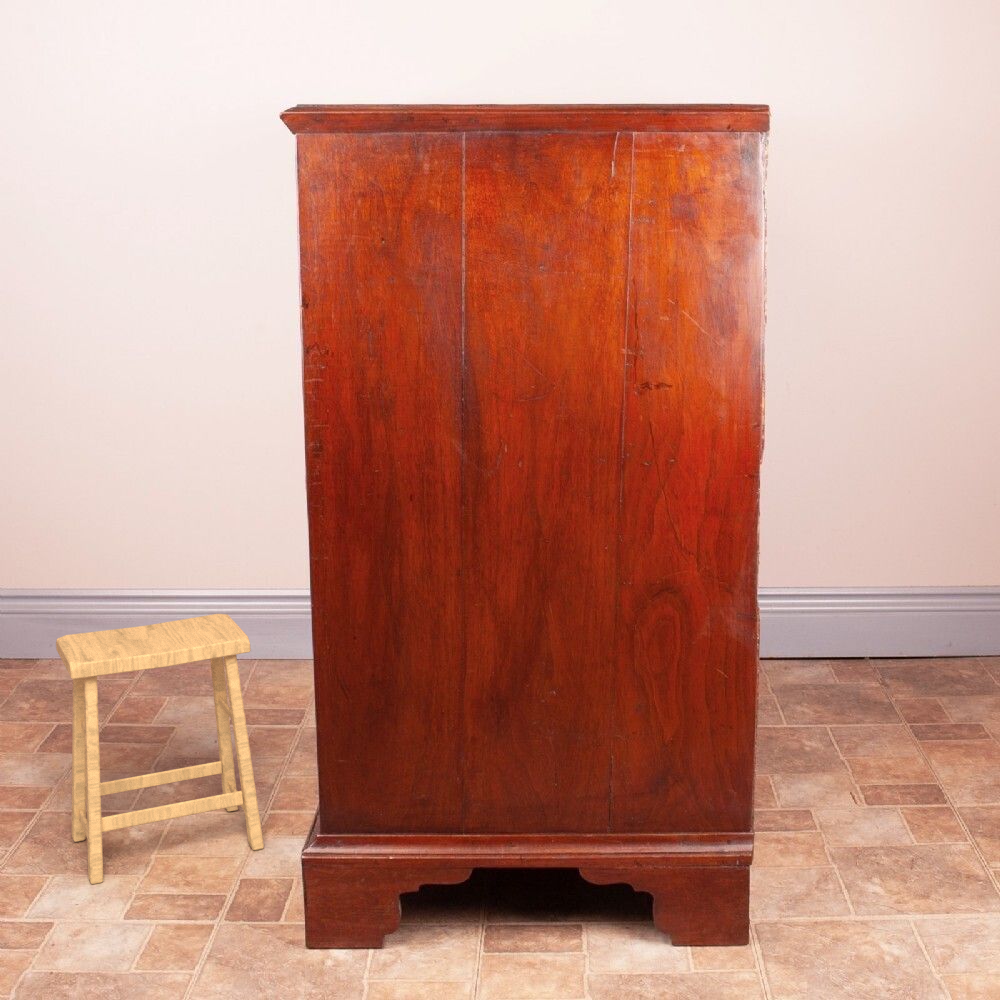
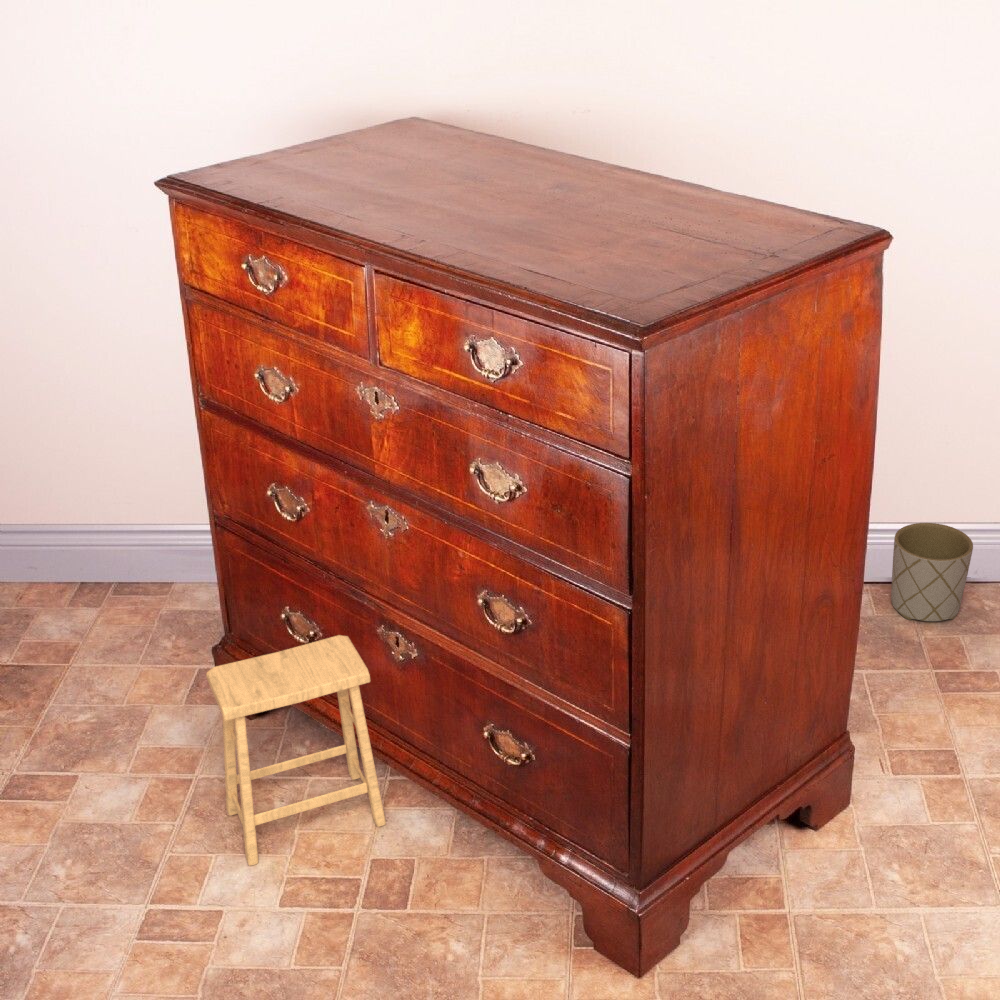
planter: none [855,582,943,686] -> present [891,523,973,621]

